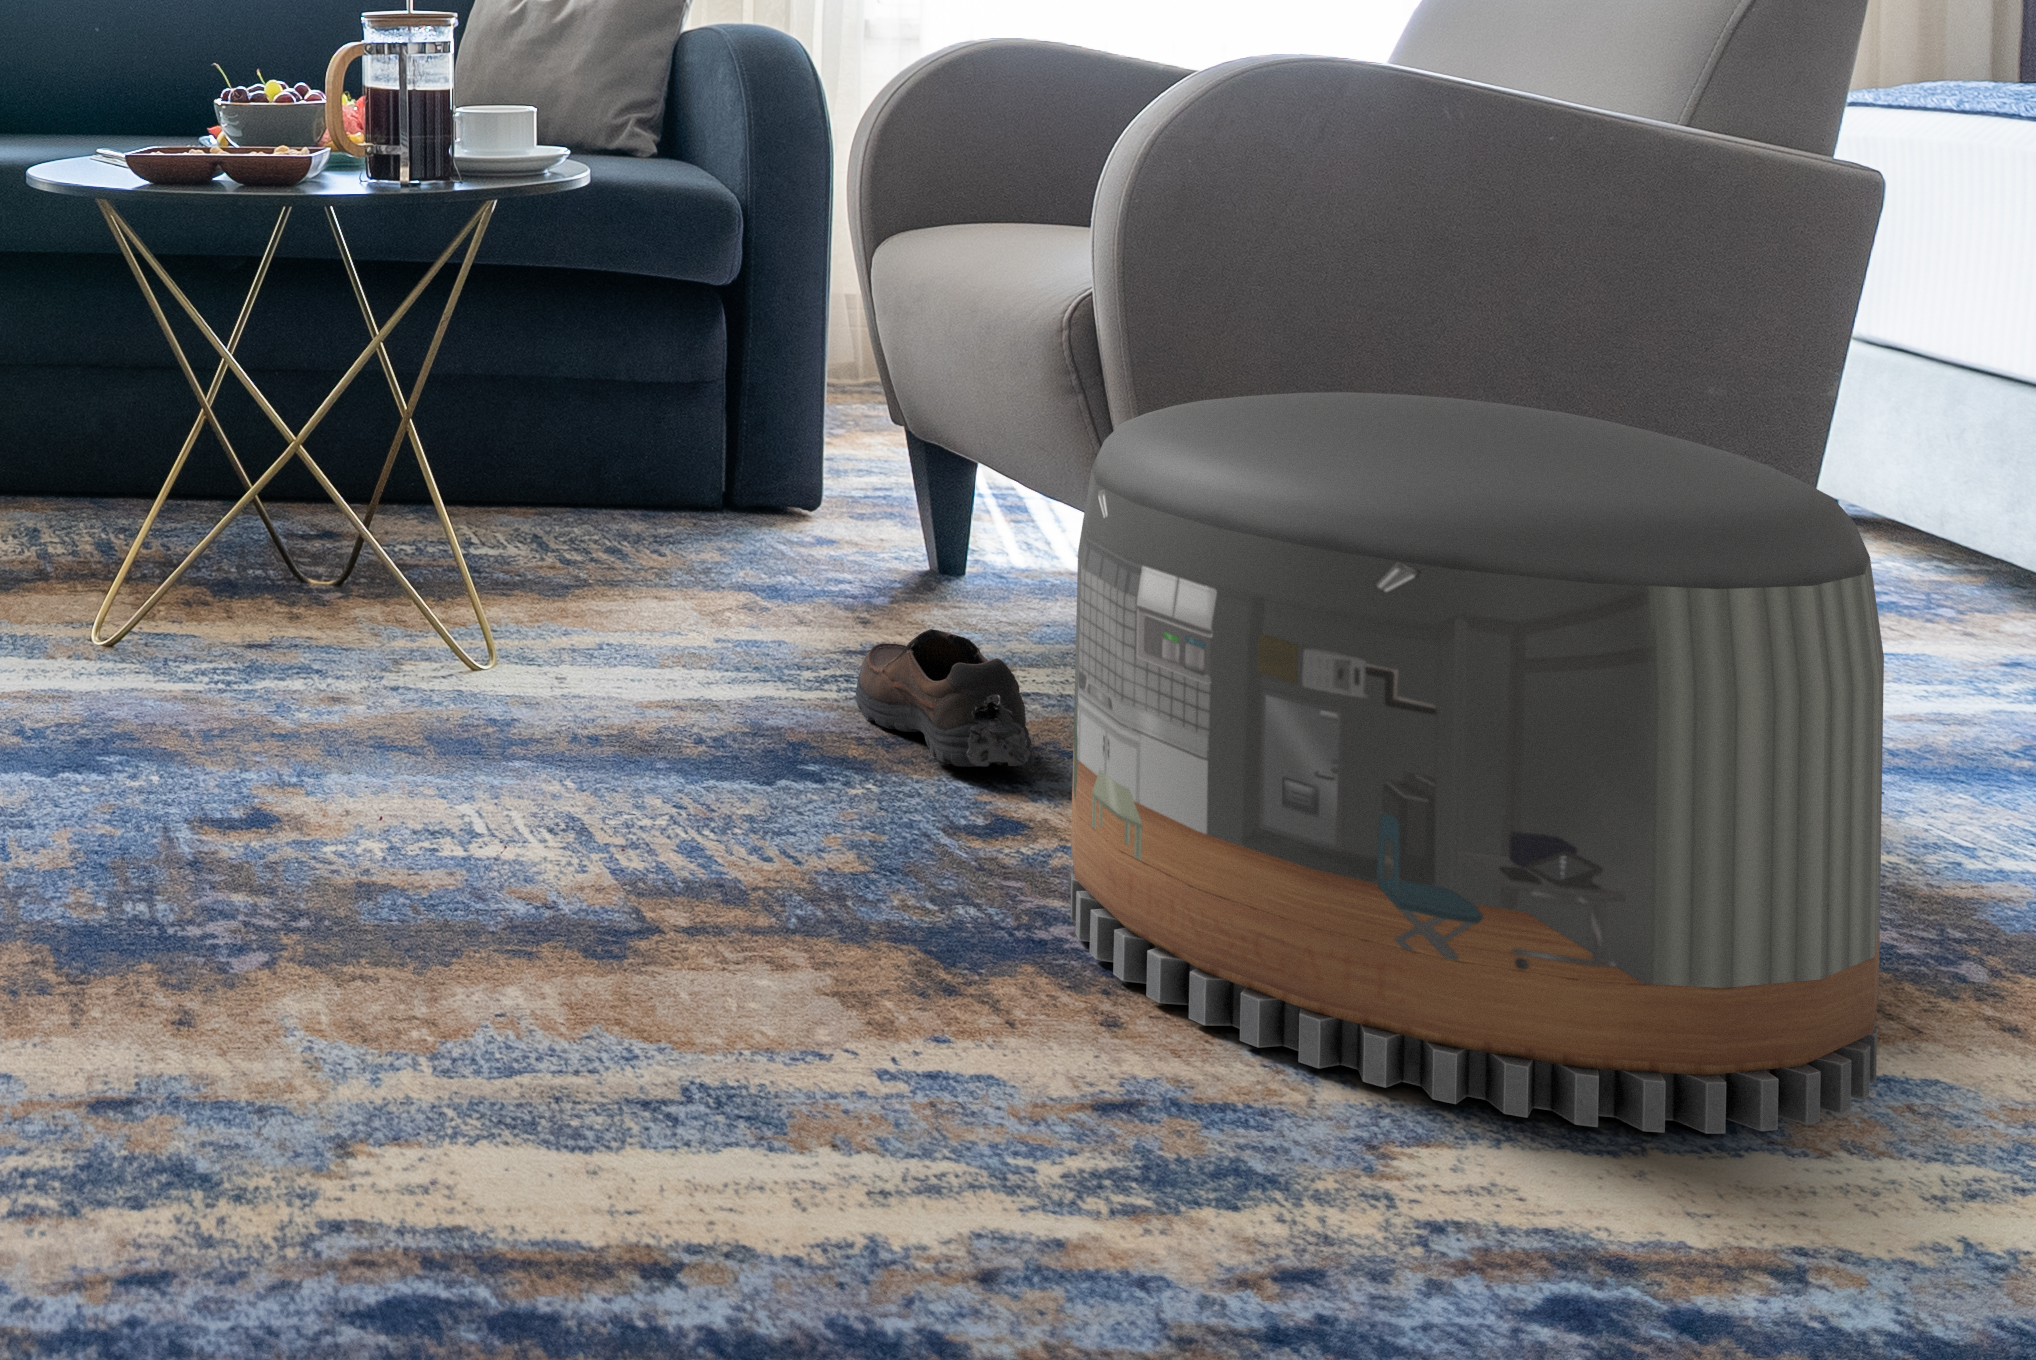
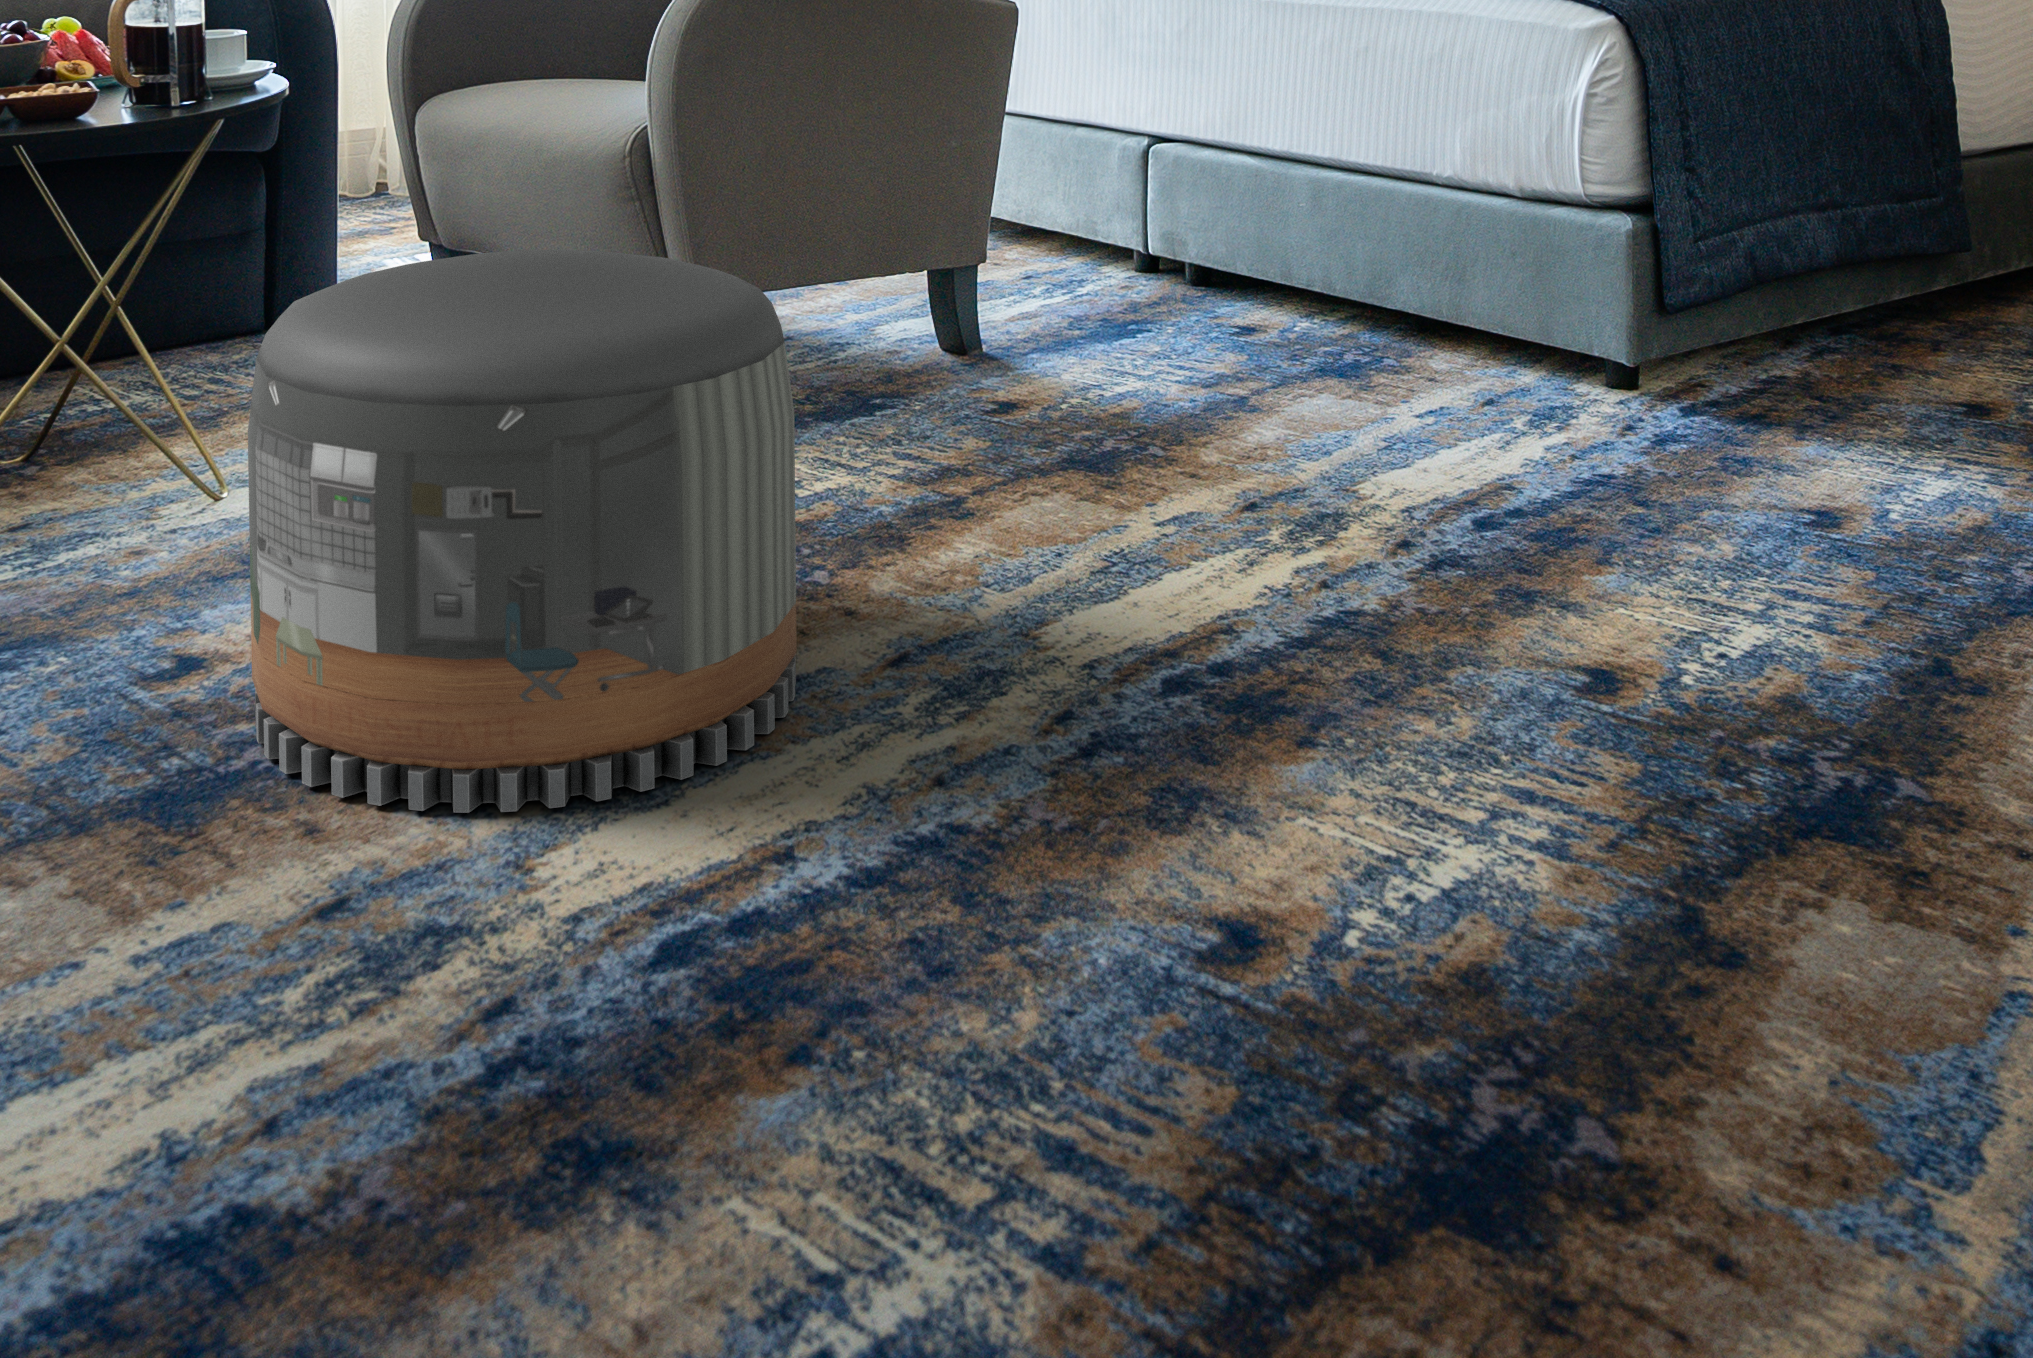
shoe: present [856,629,1034,767] -> none [30,504,198,622]

